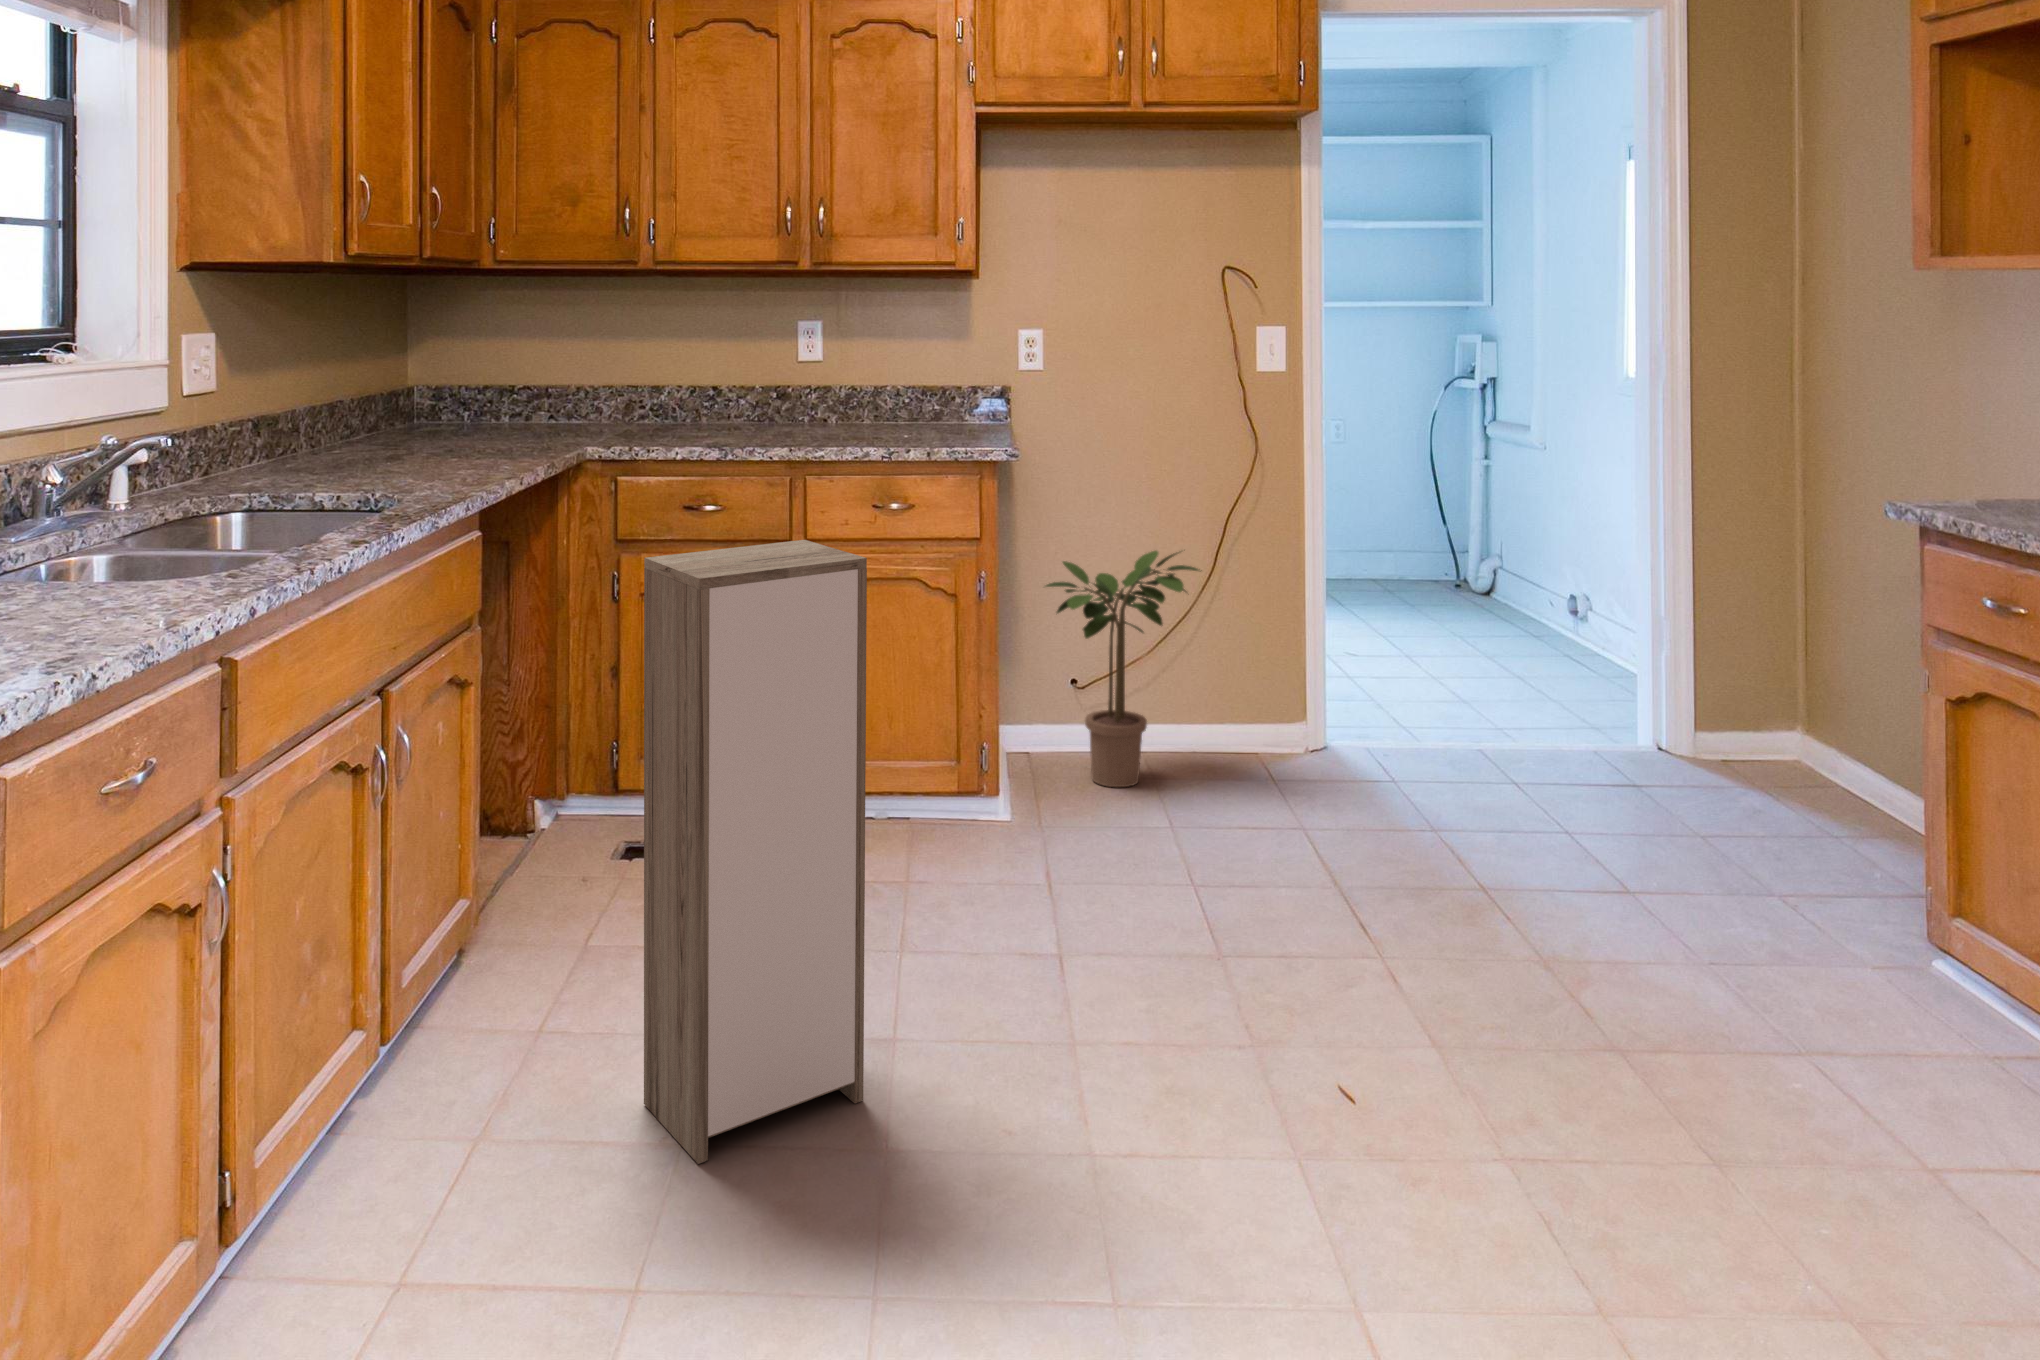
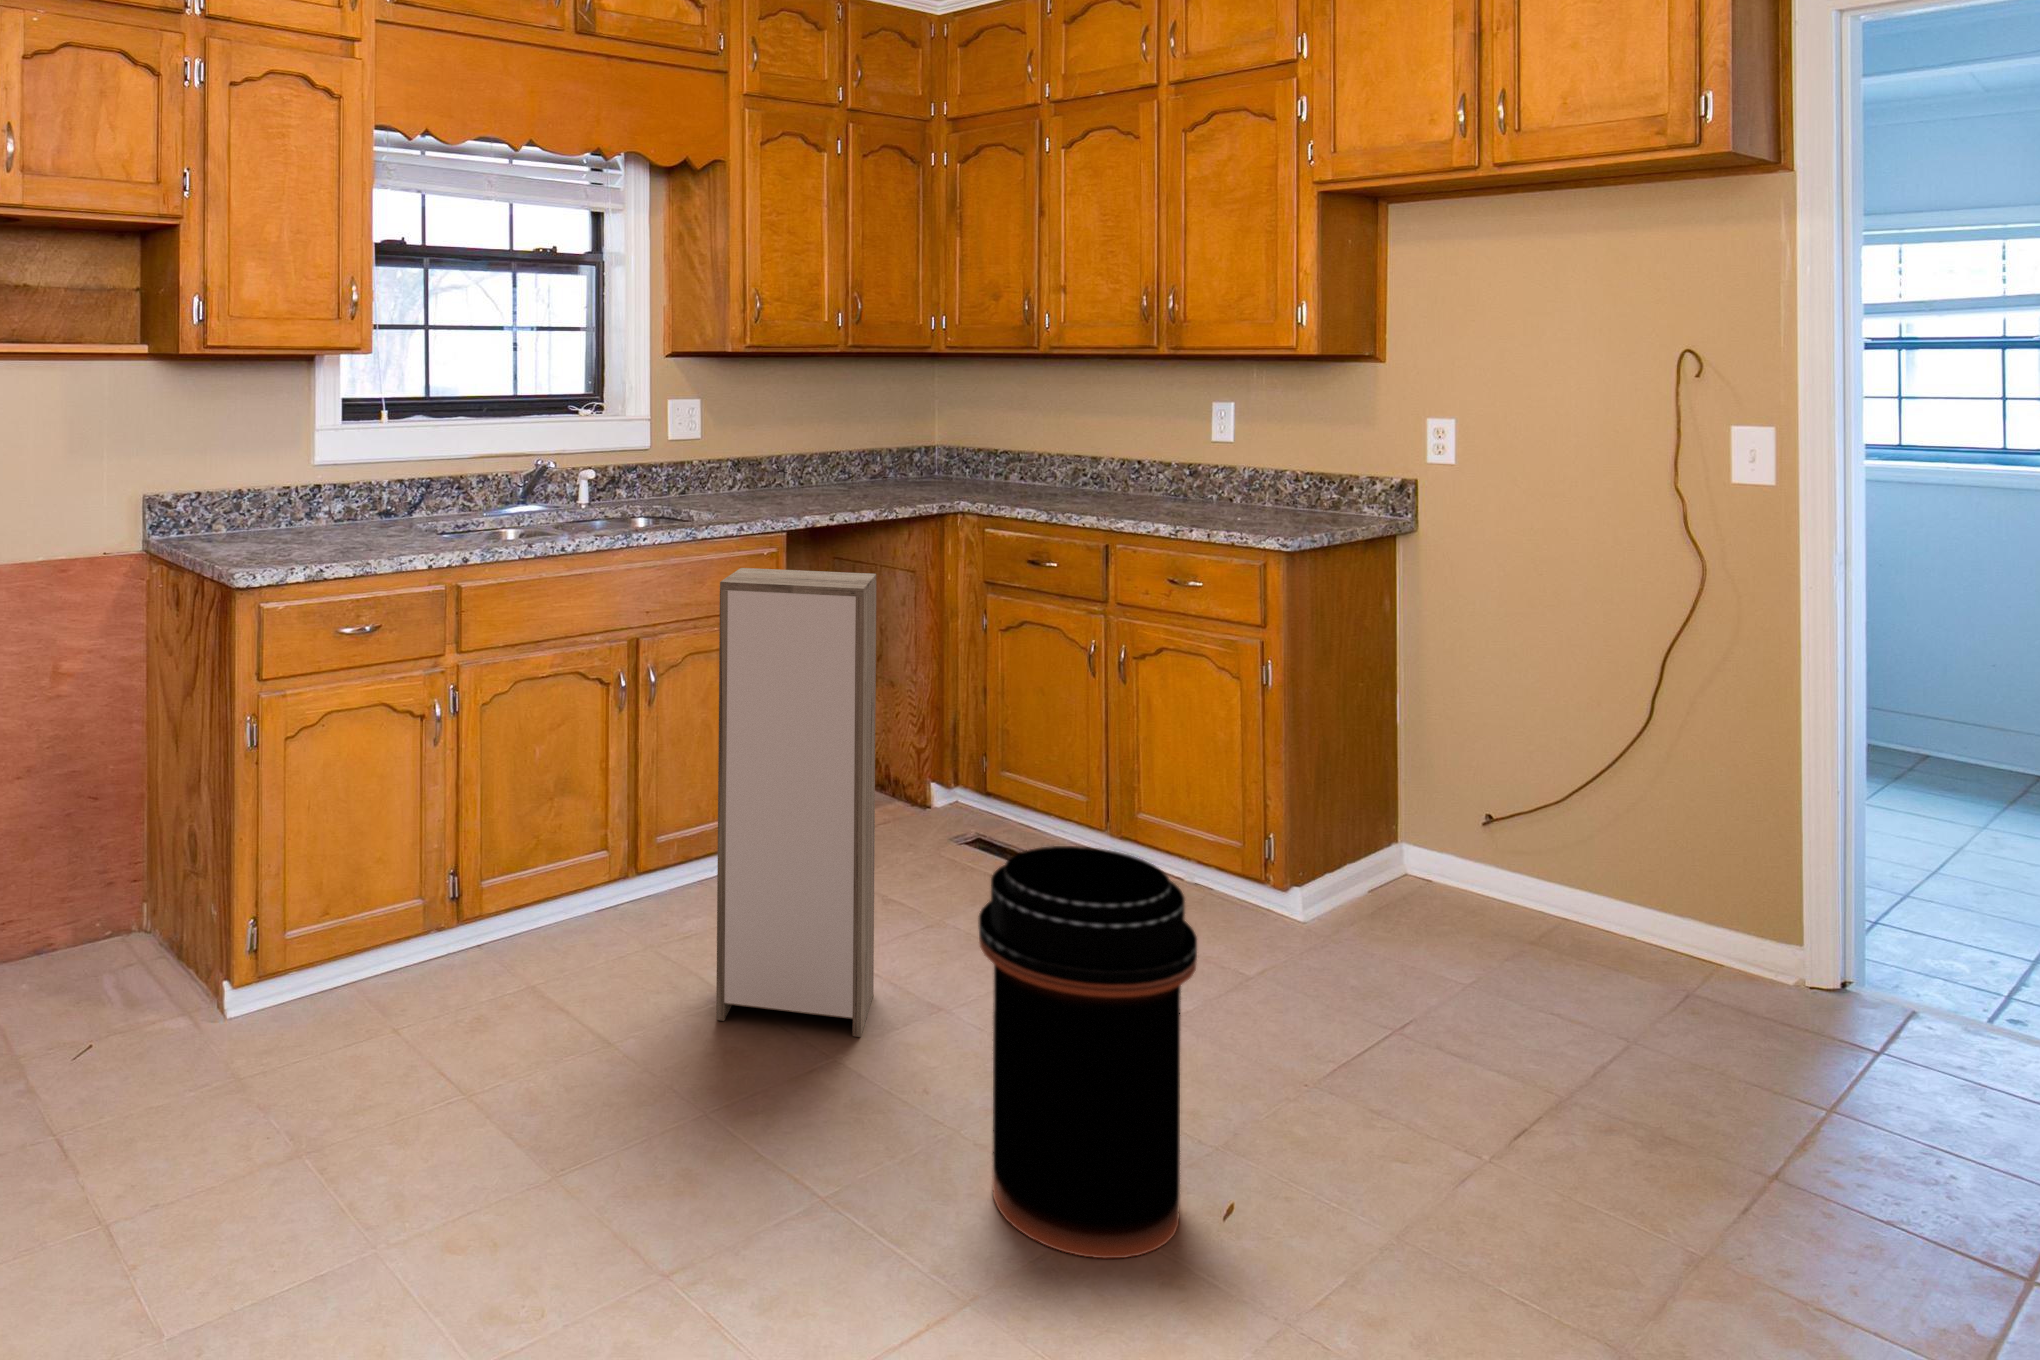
potted plant: present [1046,551,1199,787] -> none [1396,670,1591,939]
trash can: none [1149,784,1376,1207] -> present [979,846,1197,1258]

